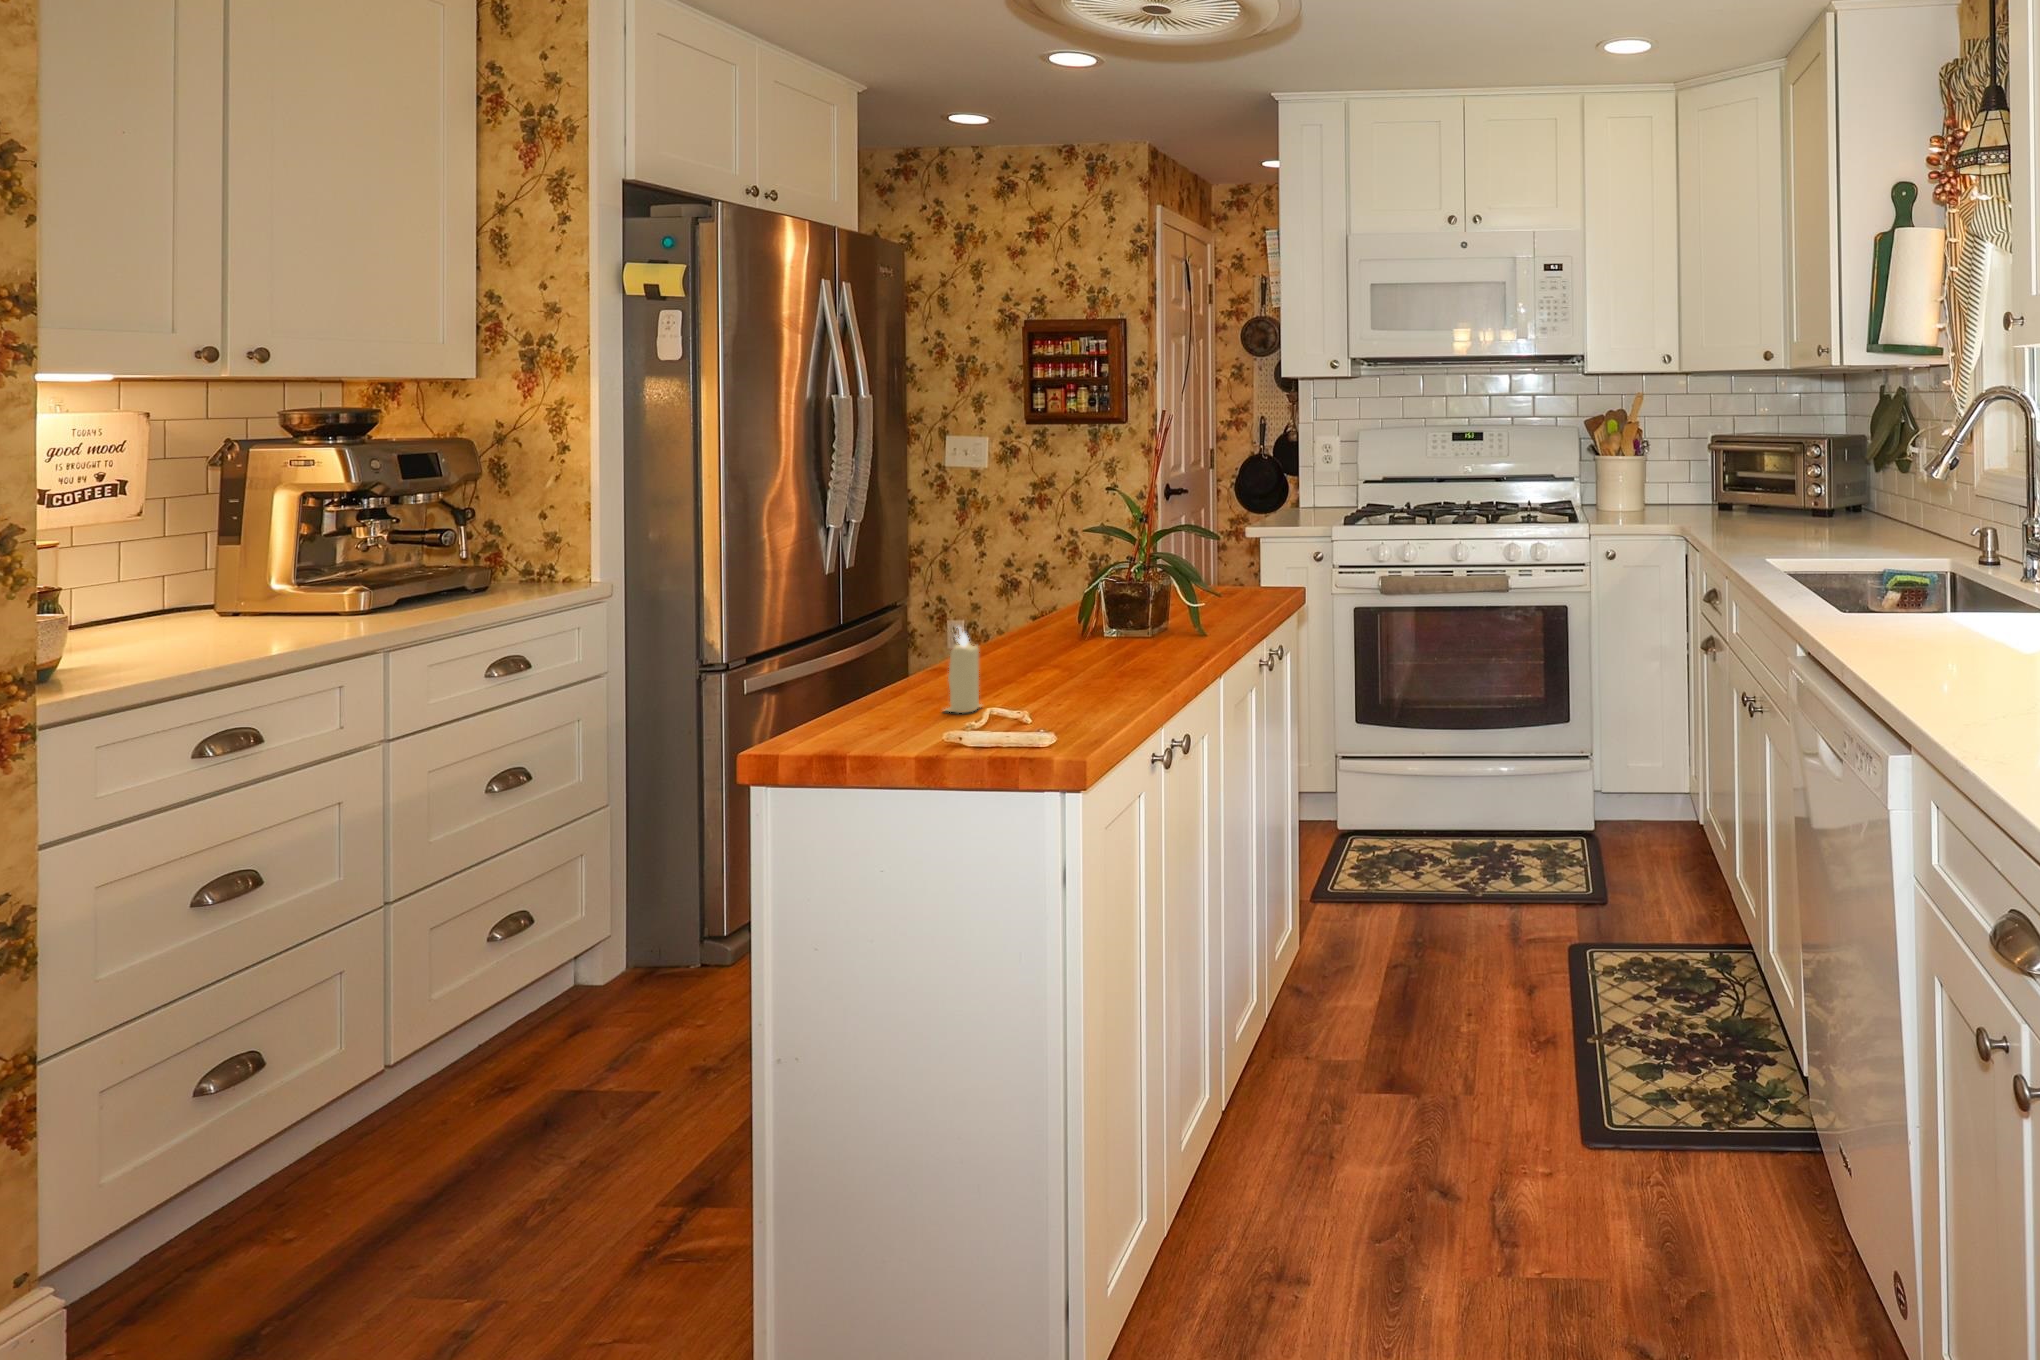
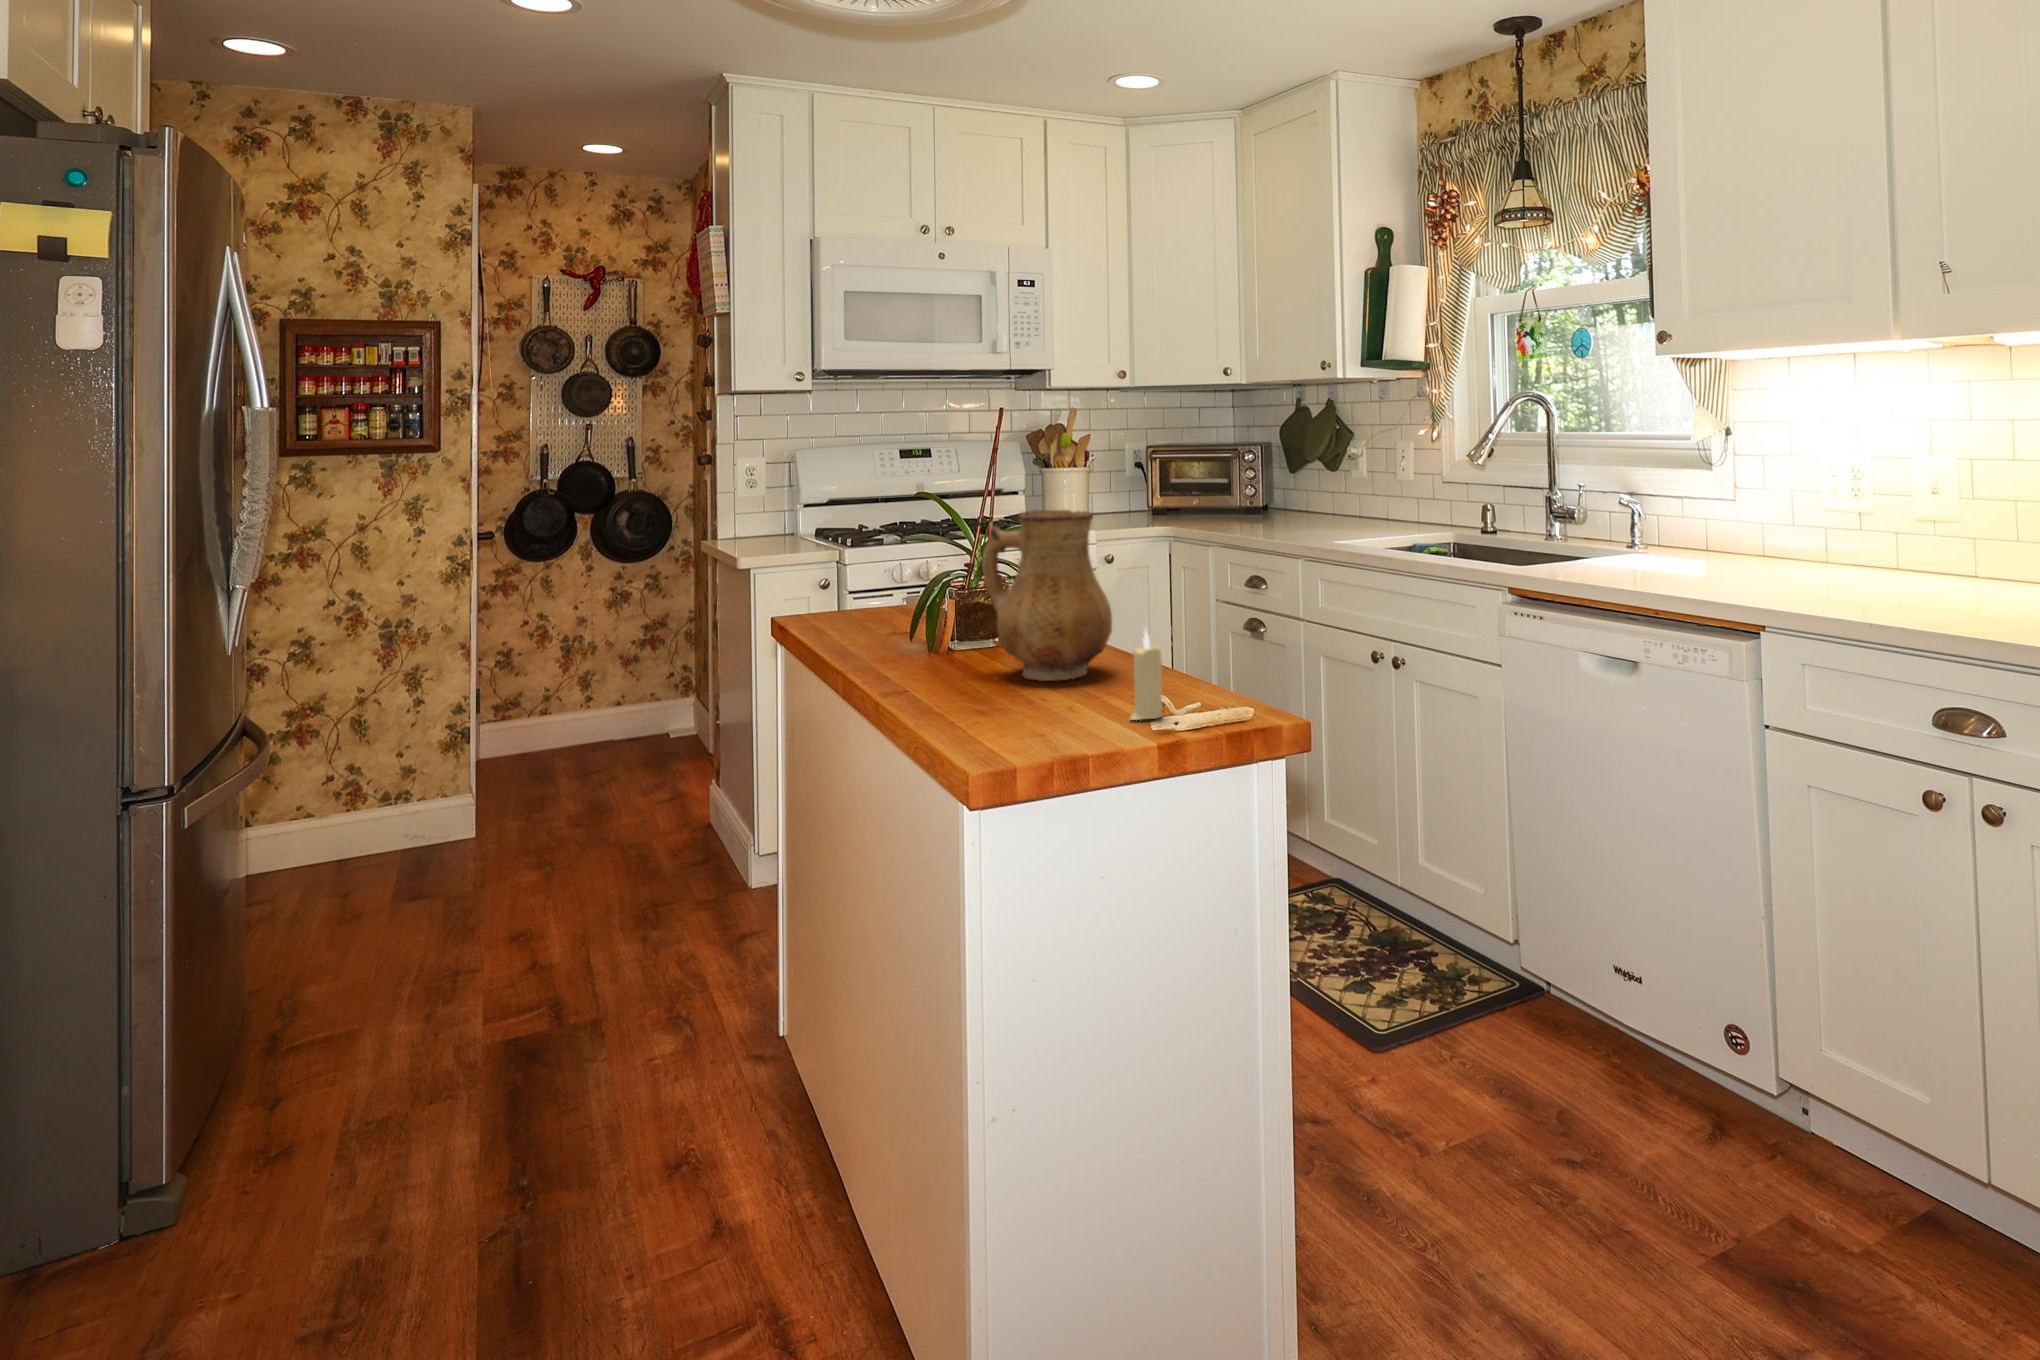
ceramic pitcher: none [999,508,1110,667] -> present [982,510,1112,681]

